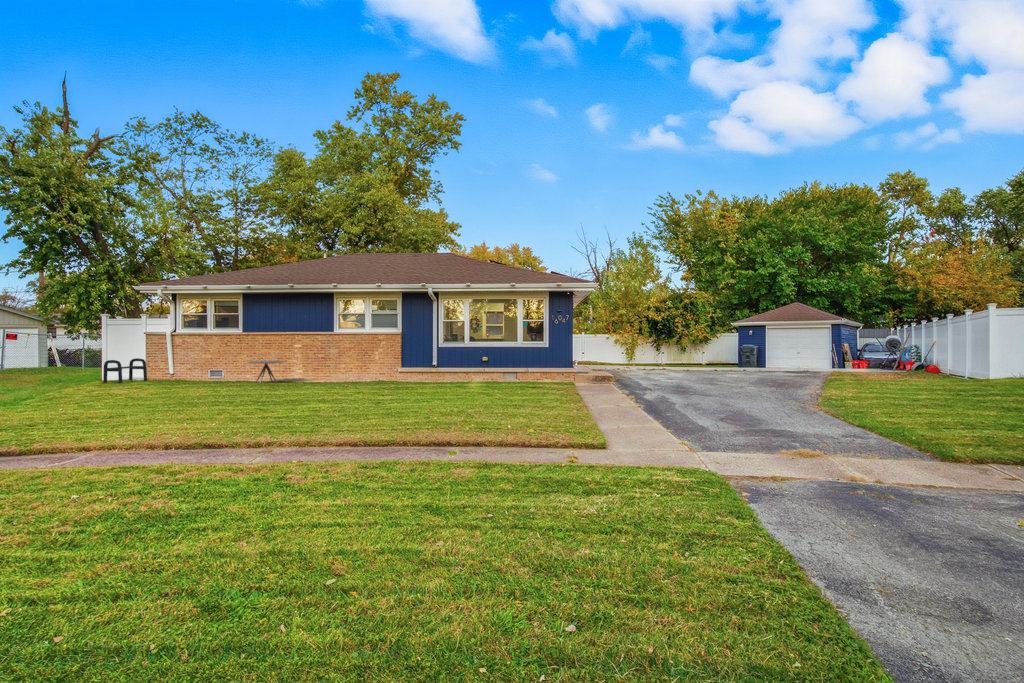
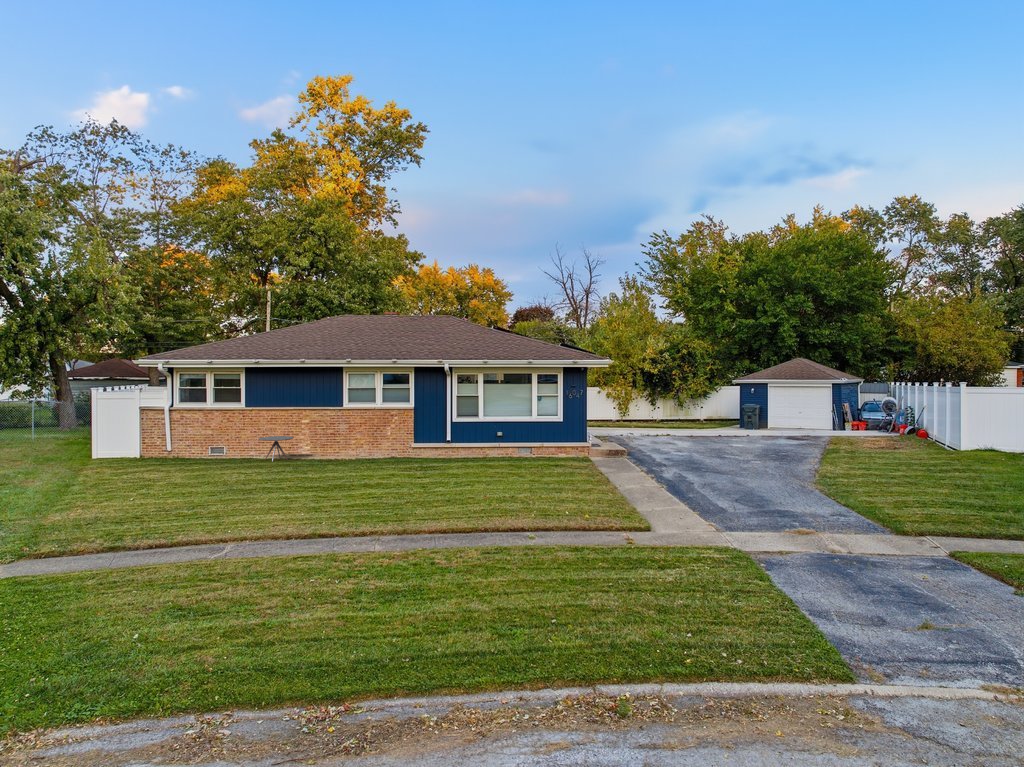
bench: present [103,358,147,383] -> none [102,435,143,463]

